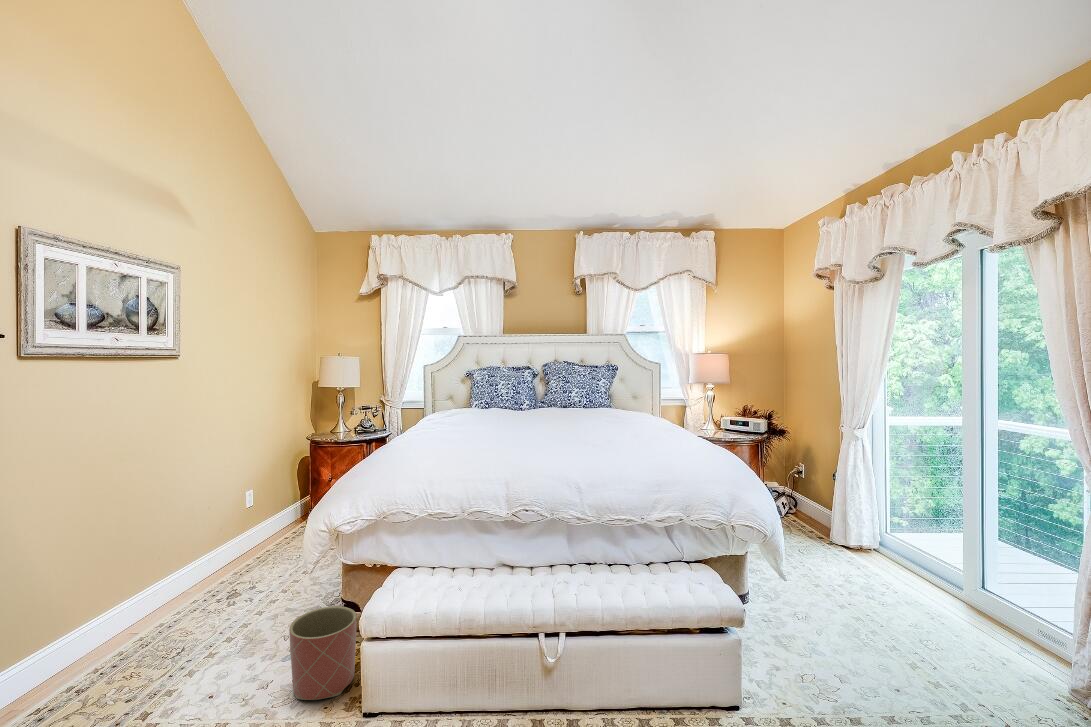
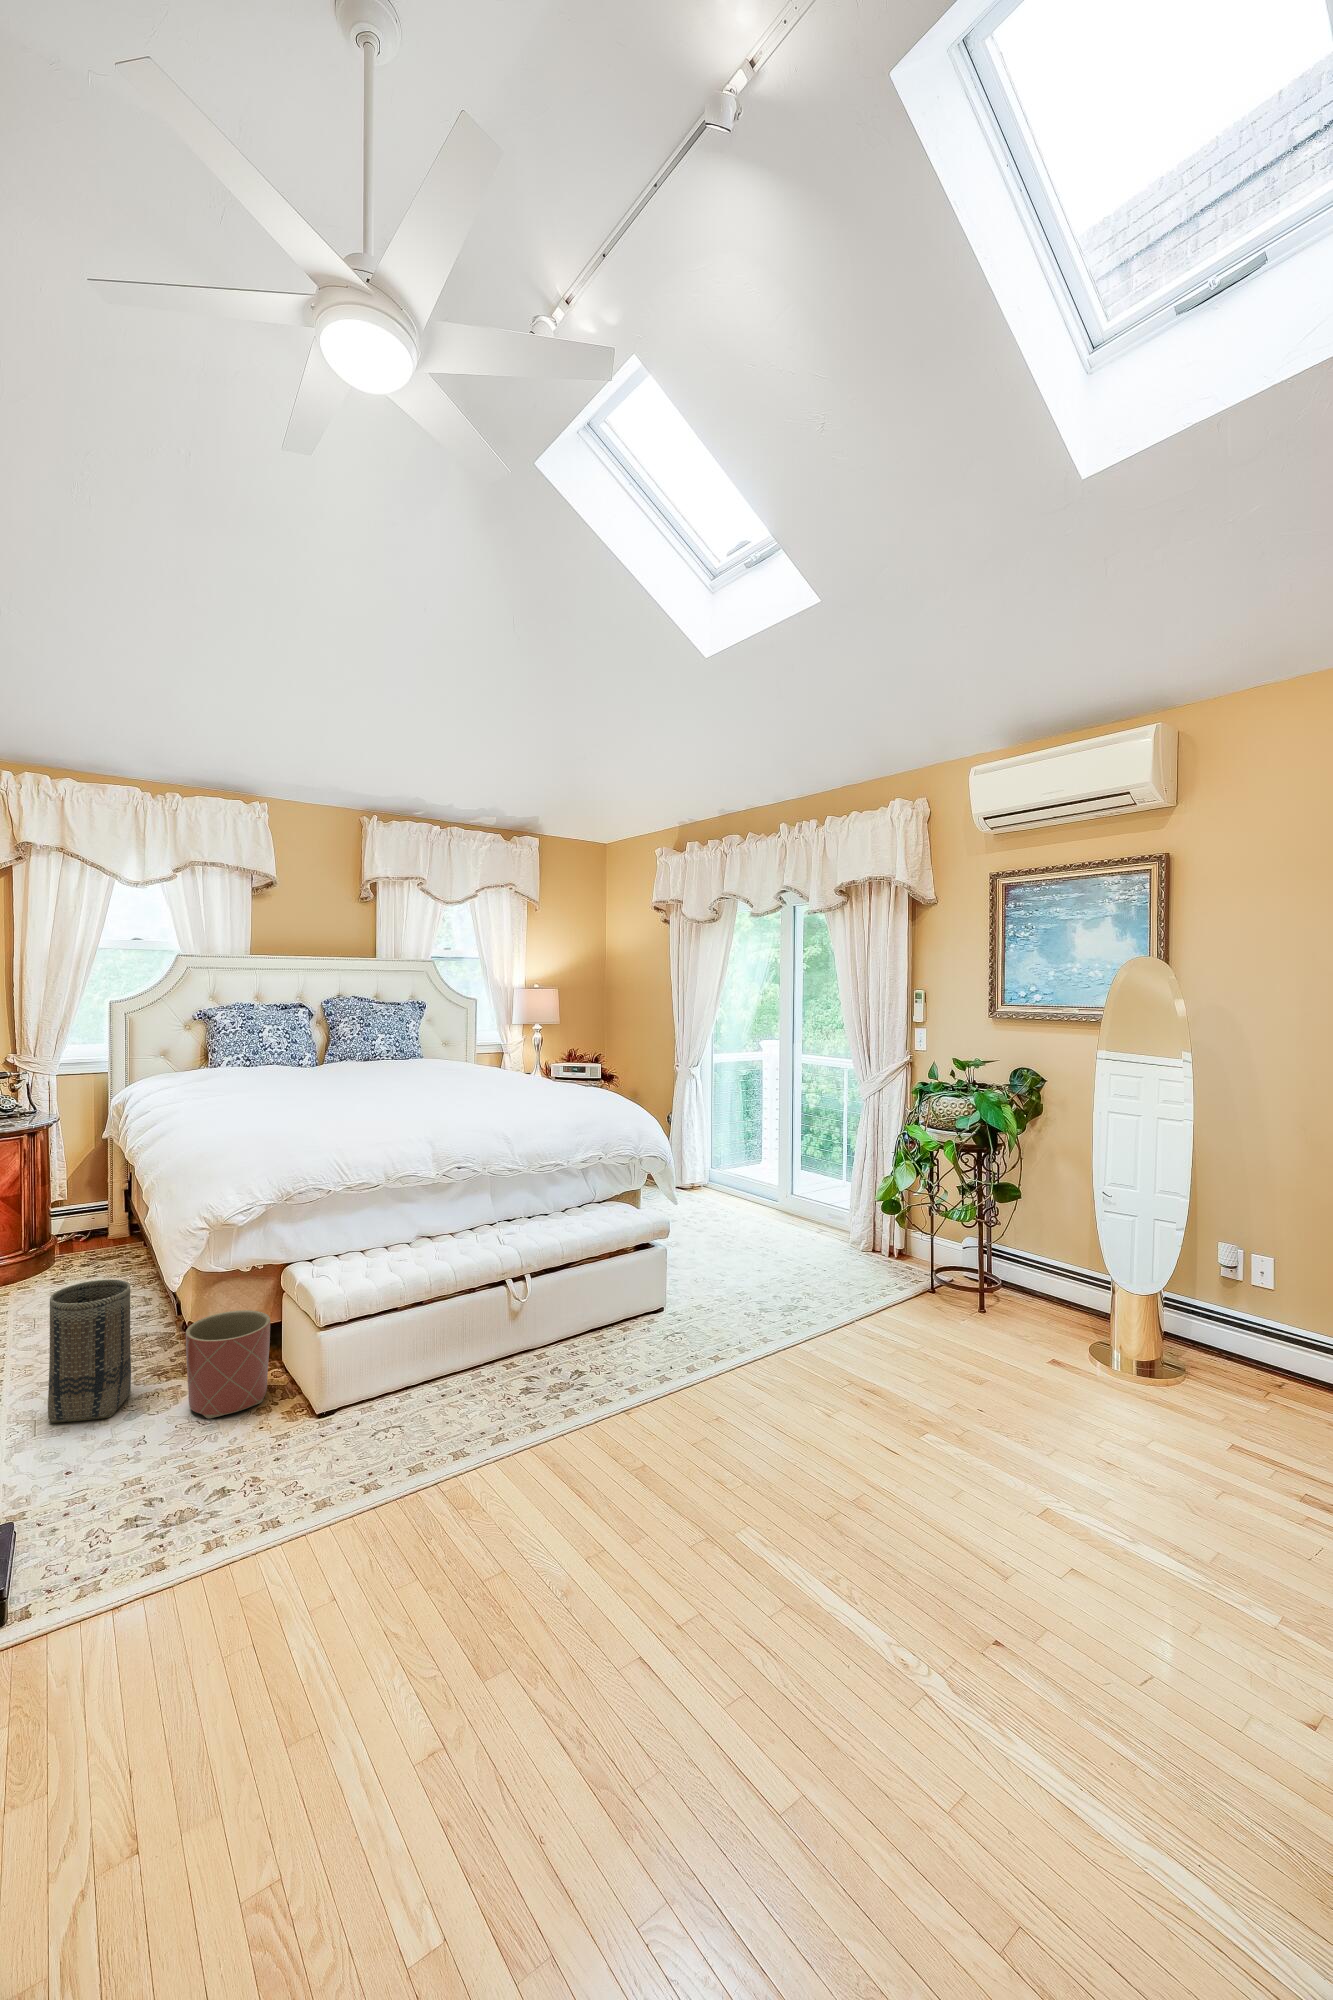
basket: none [230,560,292,669] -> present [48,1280,131,1423]

